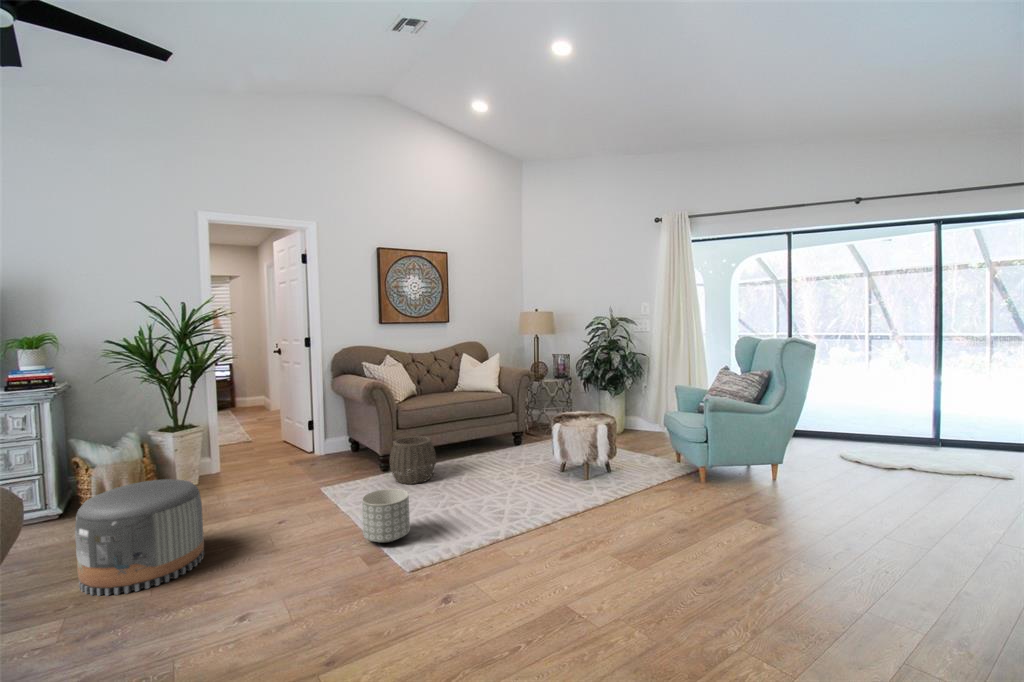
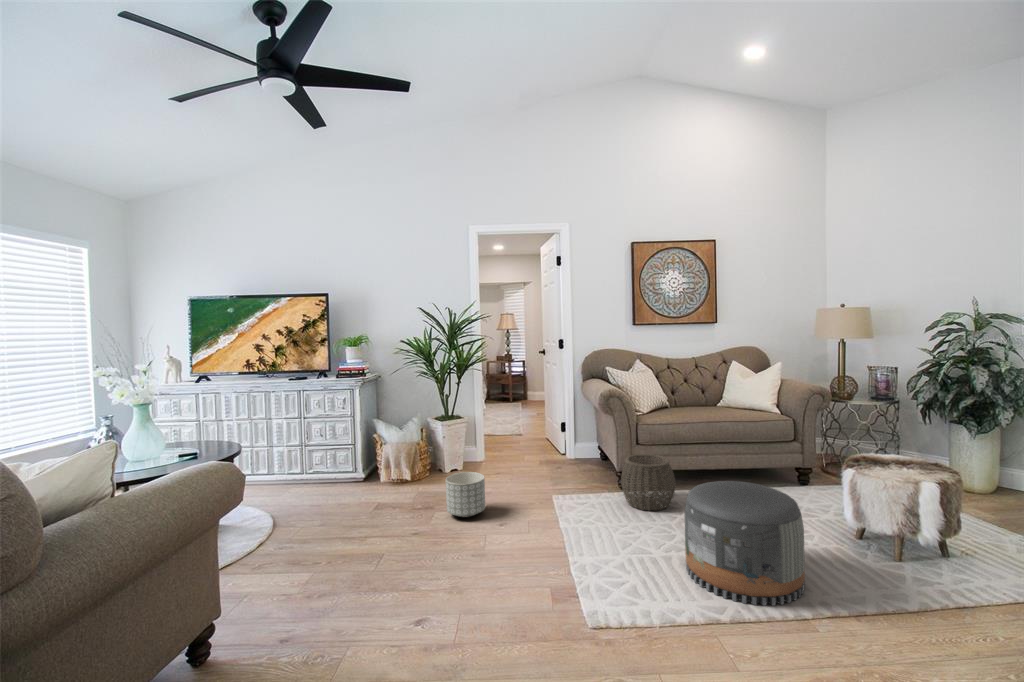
pouf: present [75,479,204,596] -> present [685,481,805,606]
planter: present [362,489,410,543] -> present [446,472,485,517]

